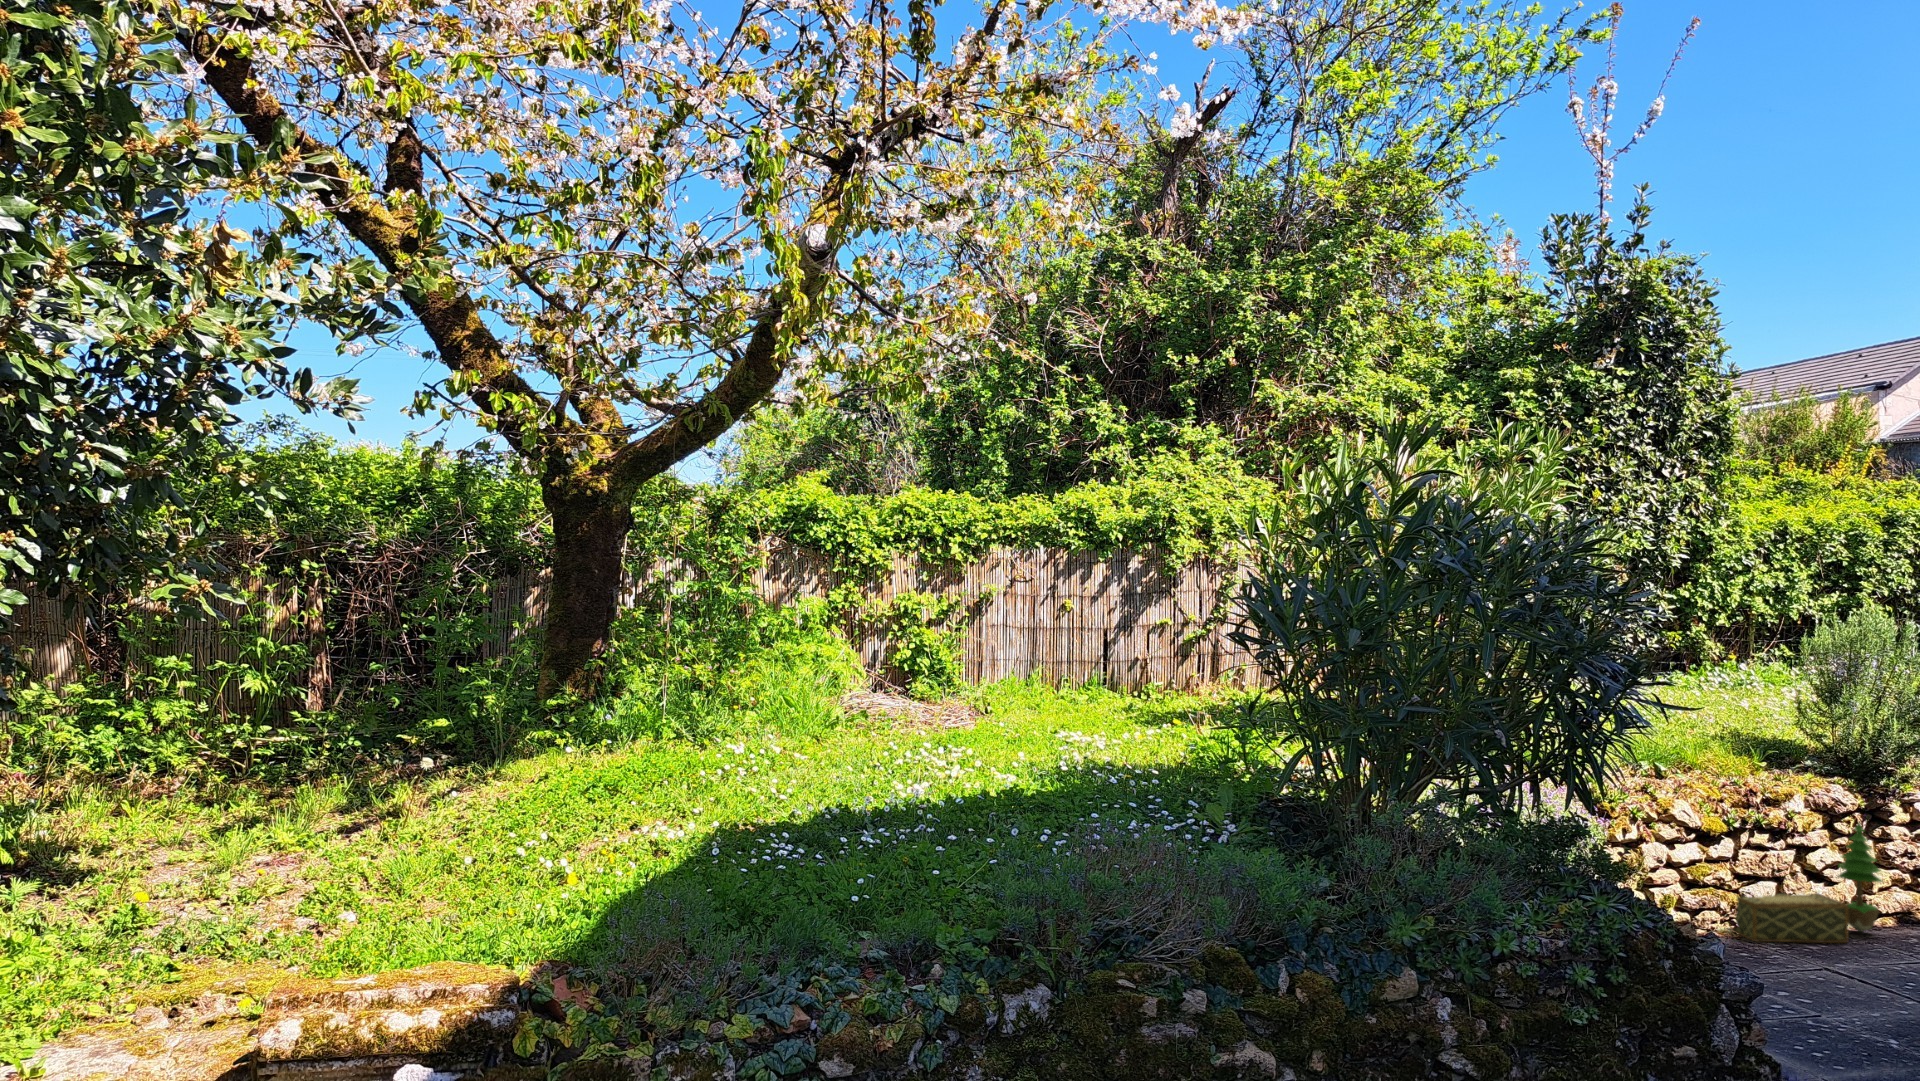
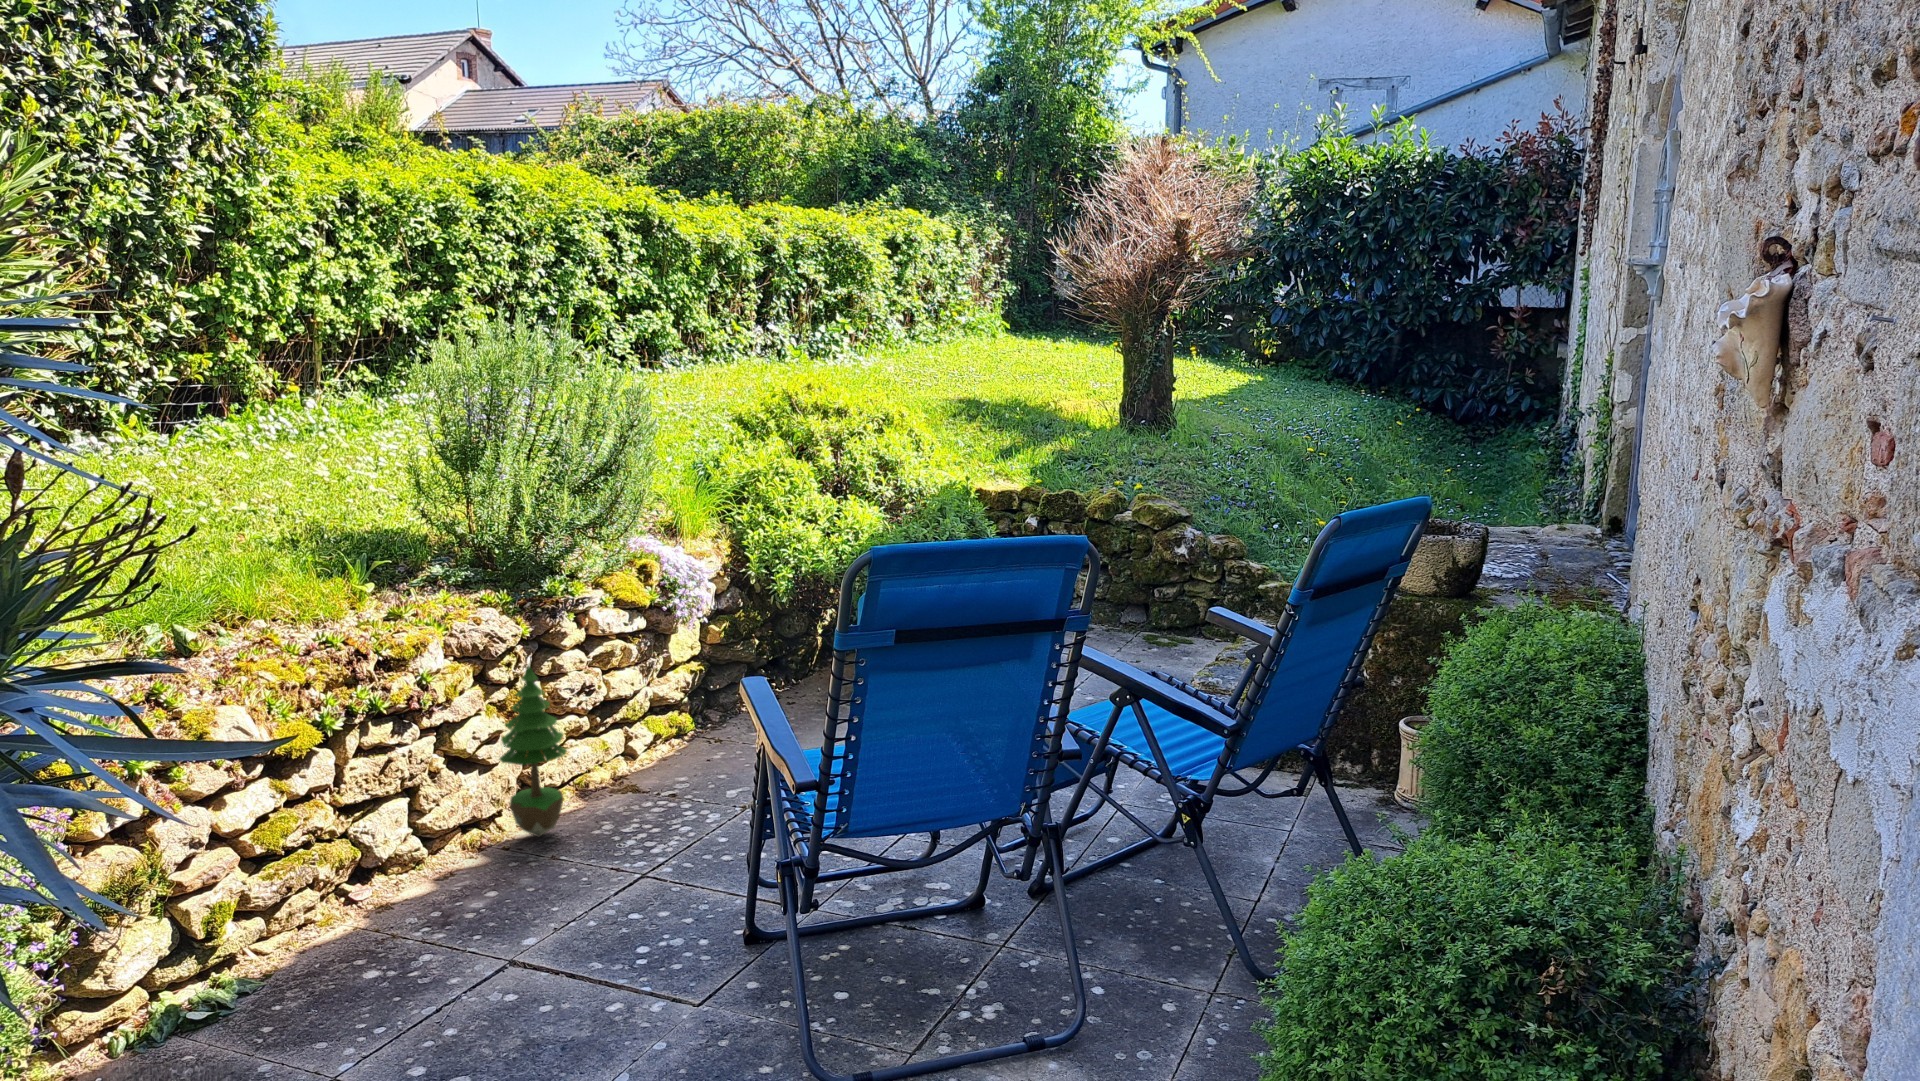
woven basket: present [1727,893,1848,943] -> none [320,798,532,946]

